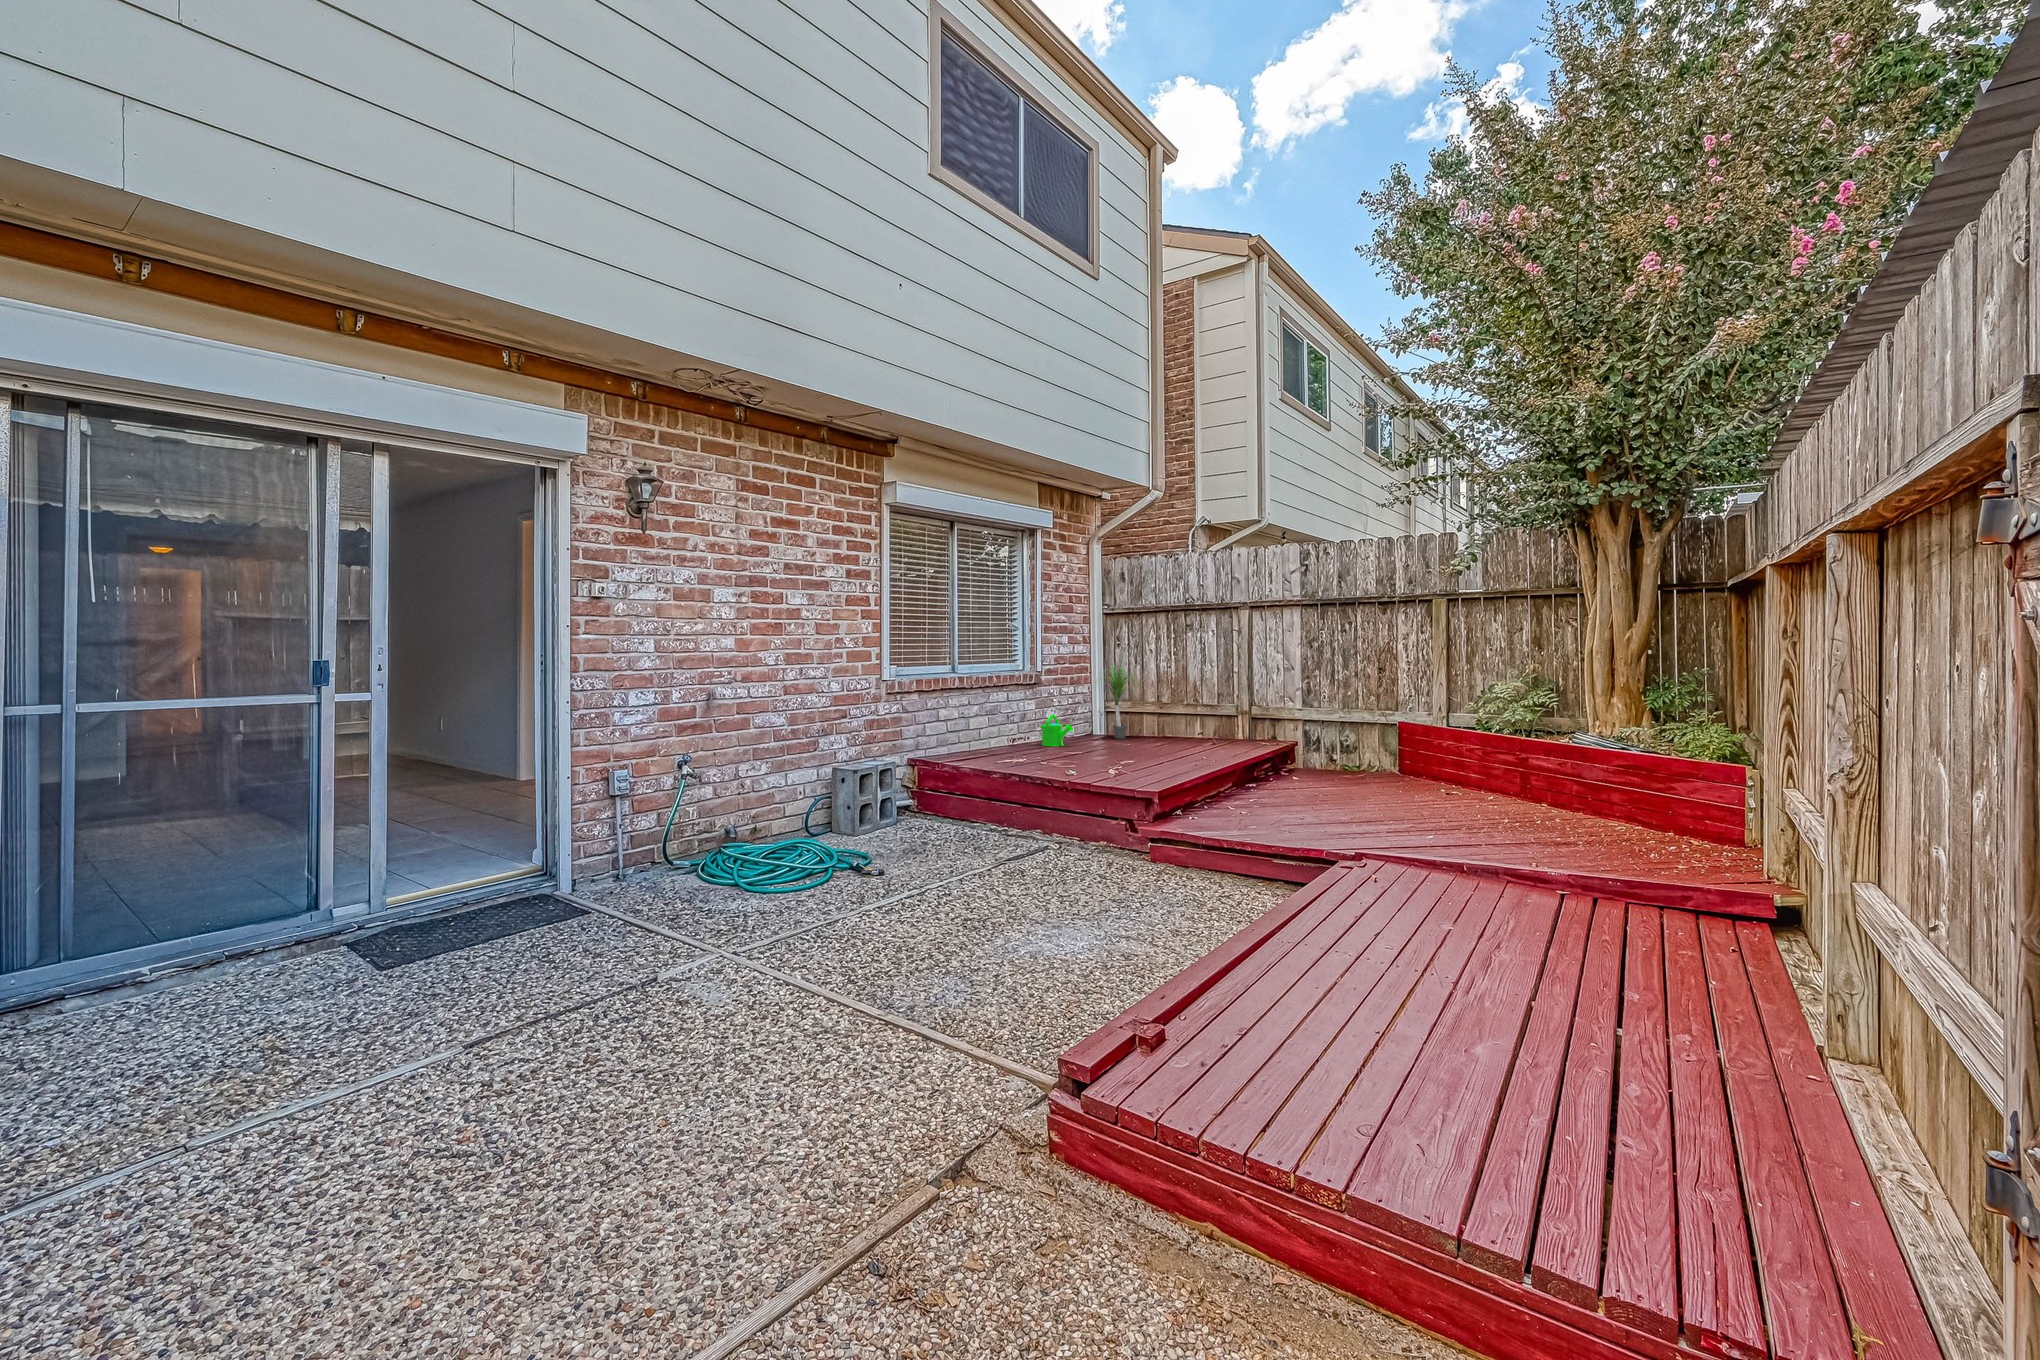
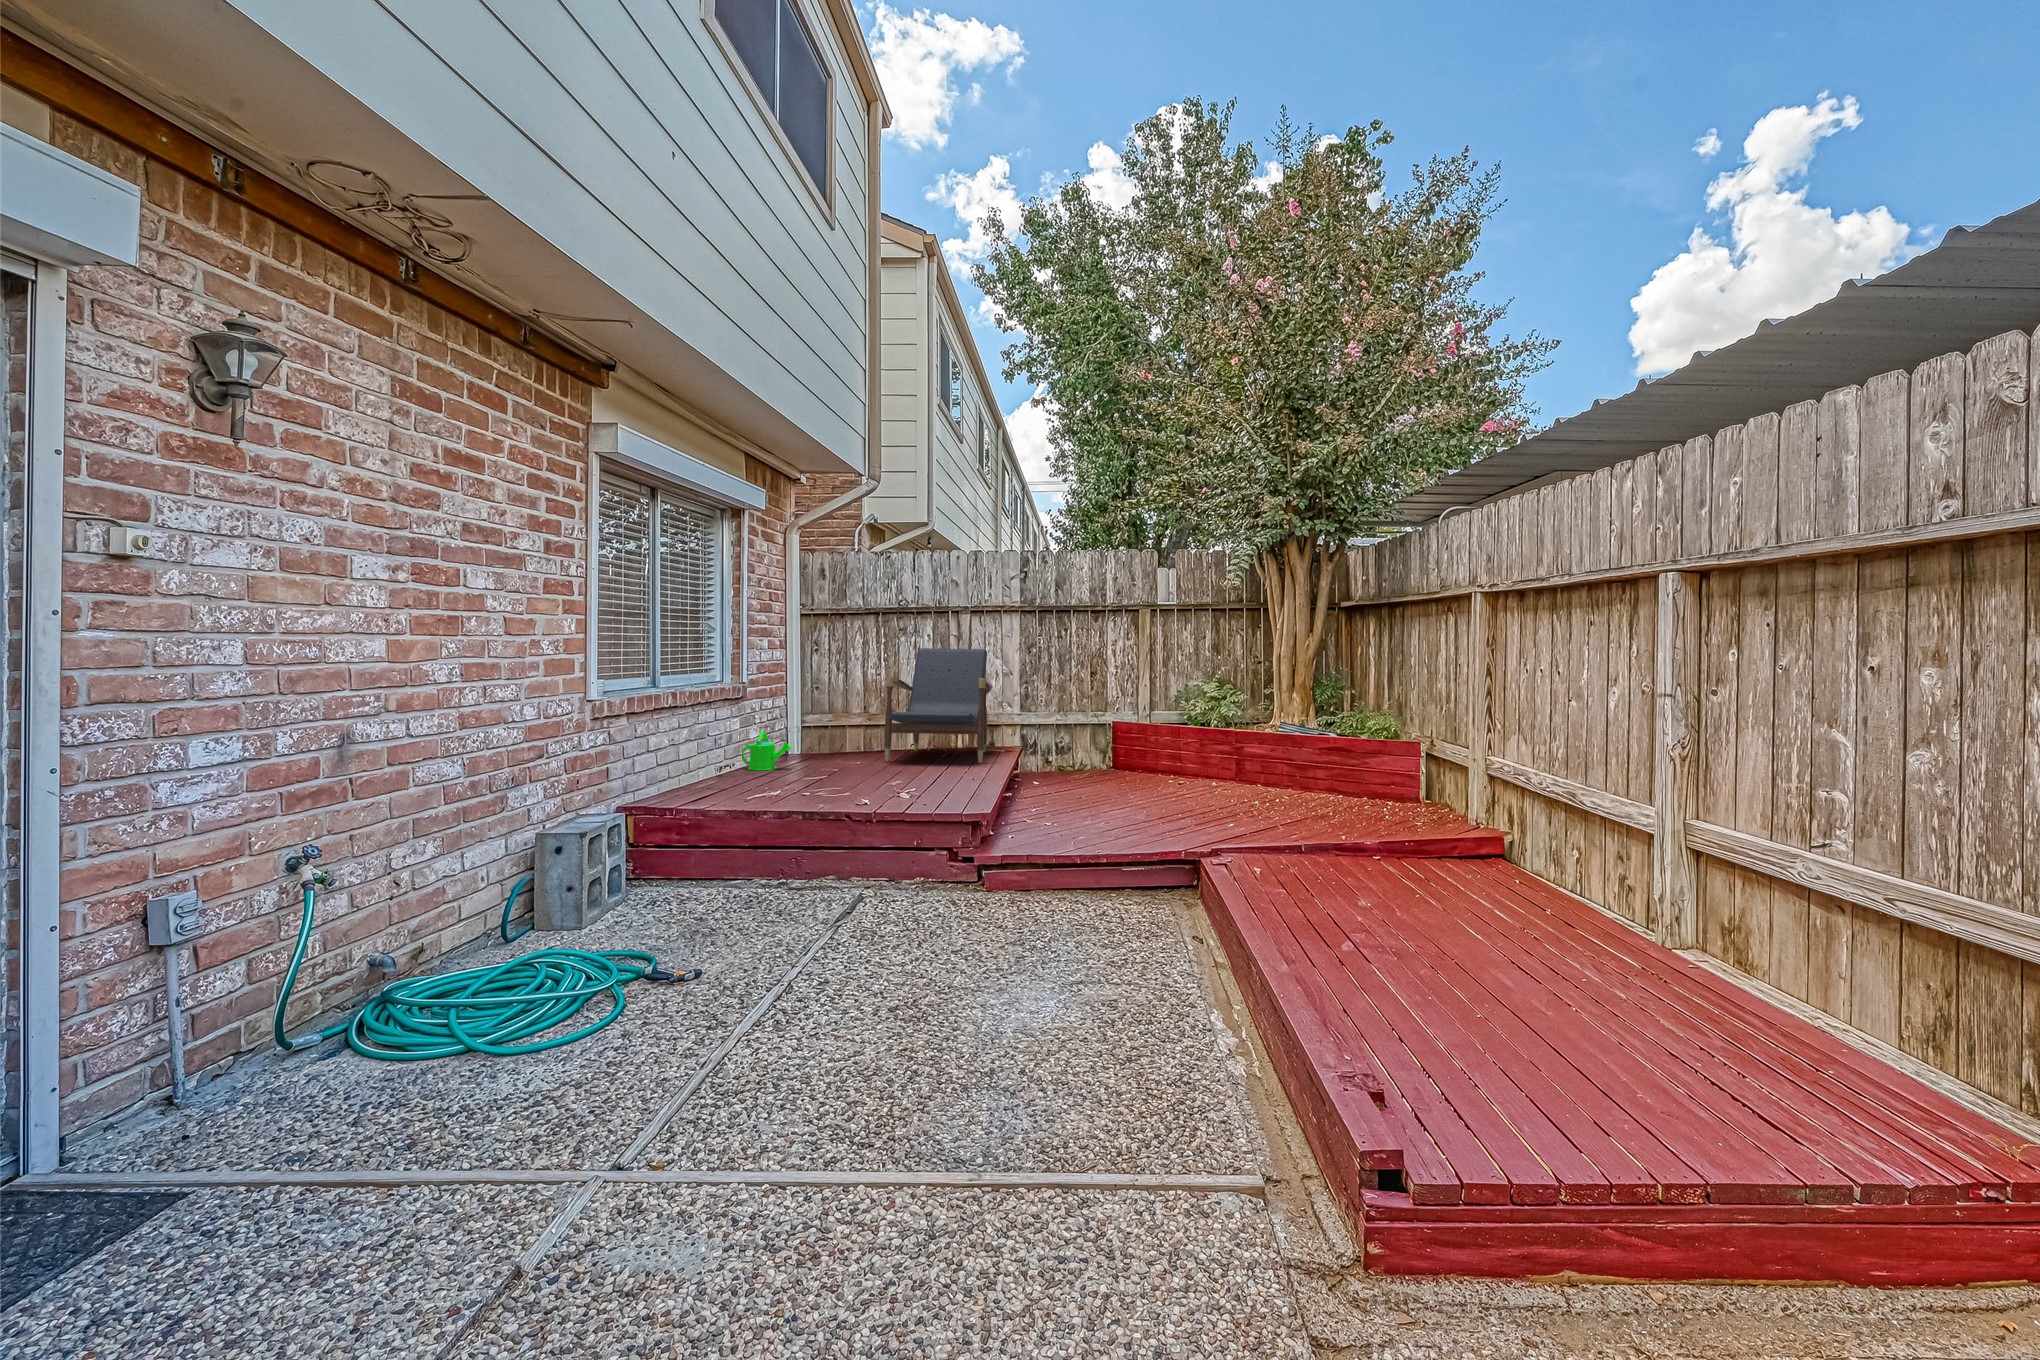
lounge chair: none [1155,644,1266,753] -> present [884,648,991,763]
potted plant: present [1104,666,1129,739] -> none [791,661,855,755]

